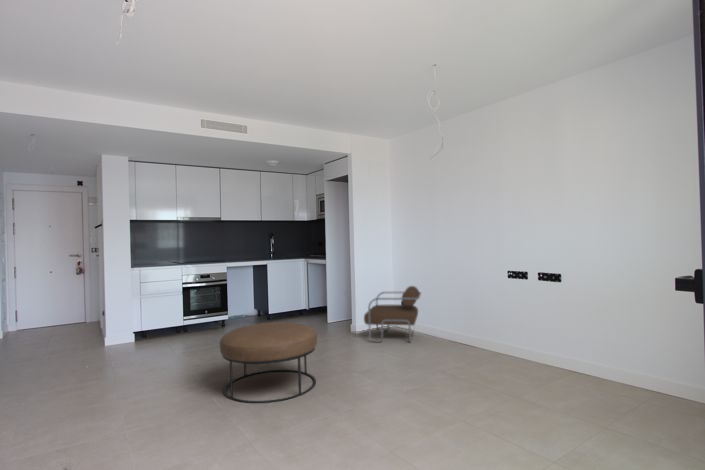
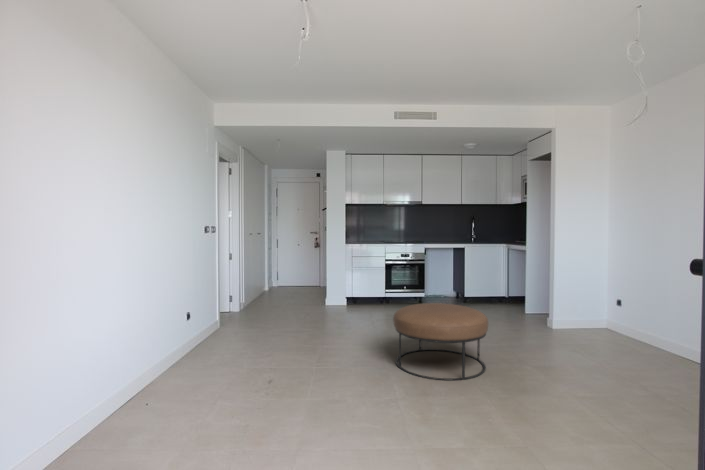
armchair: present [364,286,421,342] -> none [560,283,645,350]

